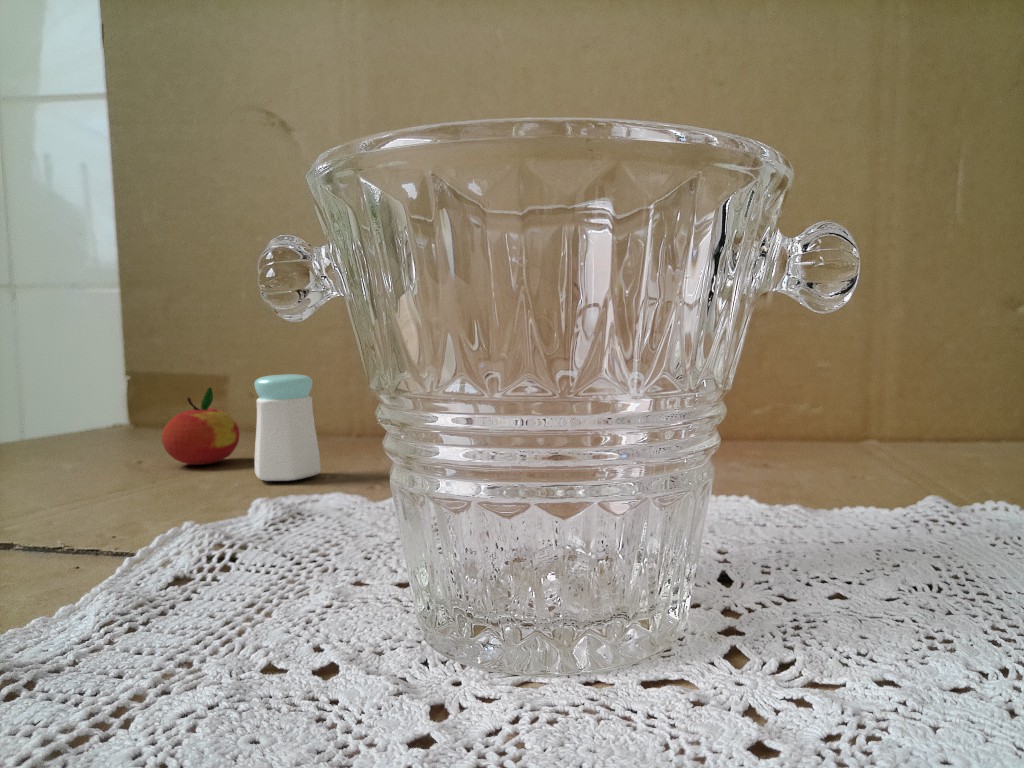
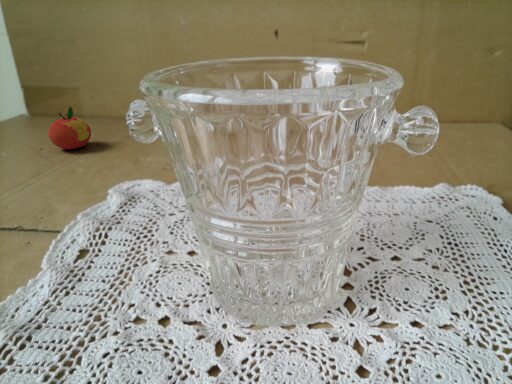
salt shaker: present [254,374,321,481] -> none [97,106,139,165]

